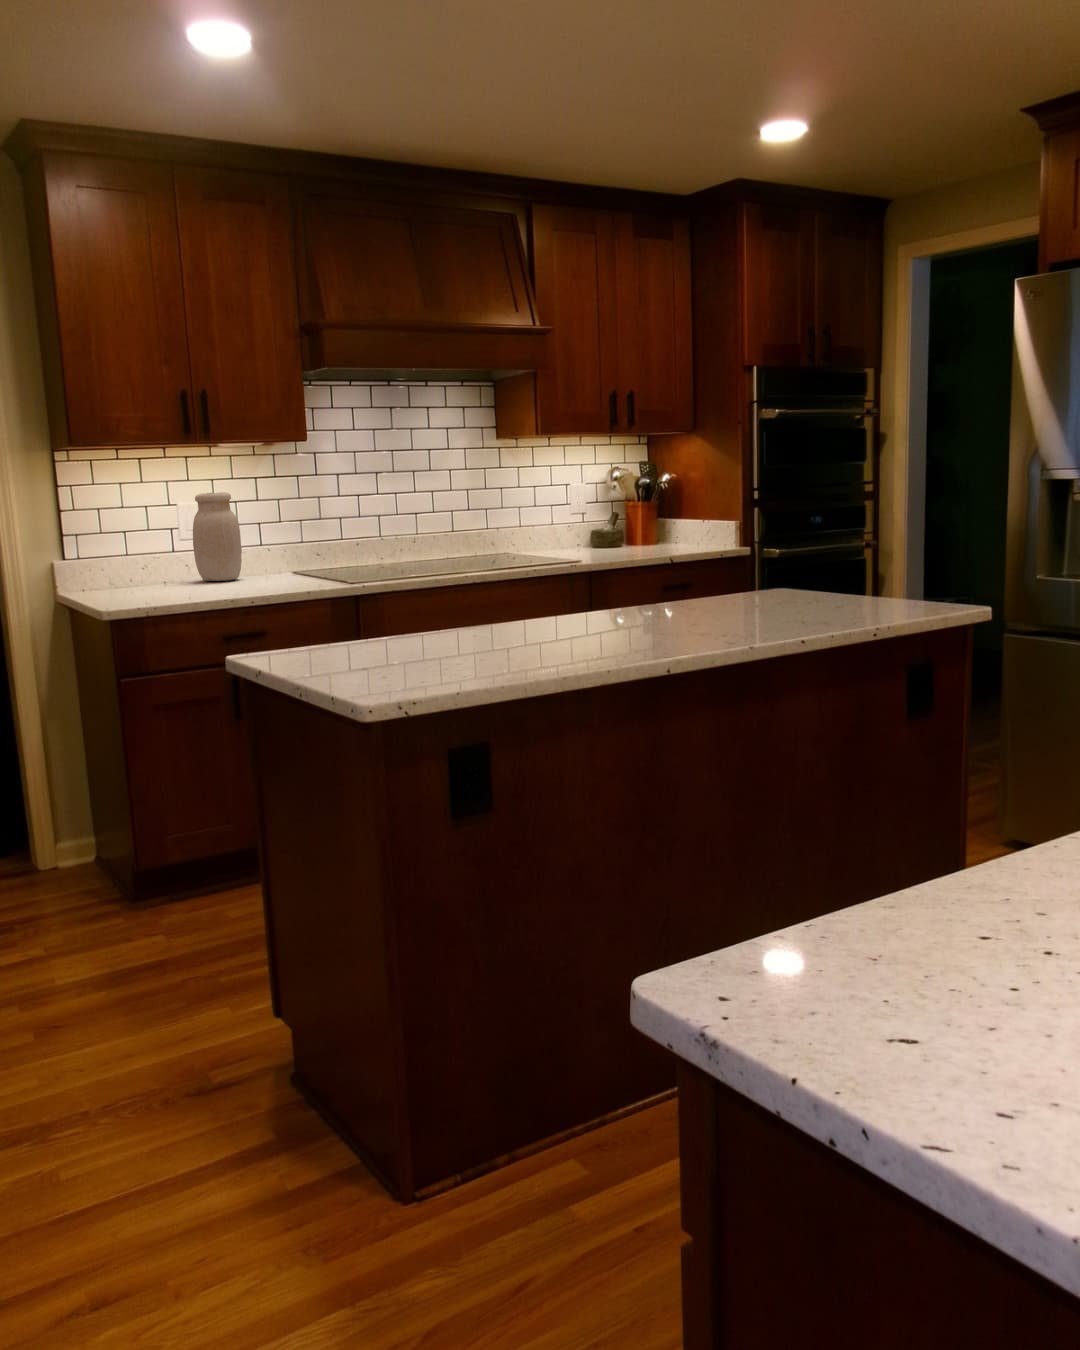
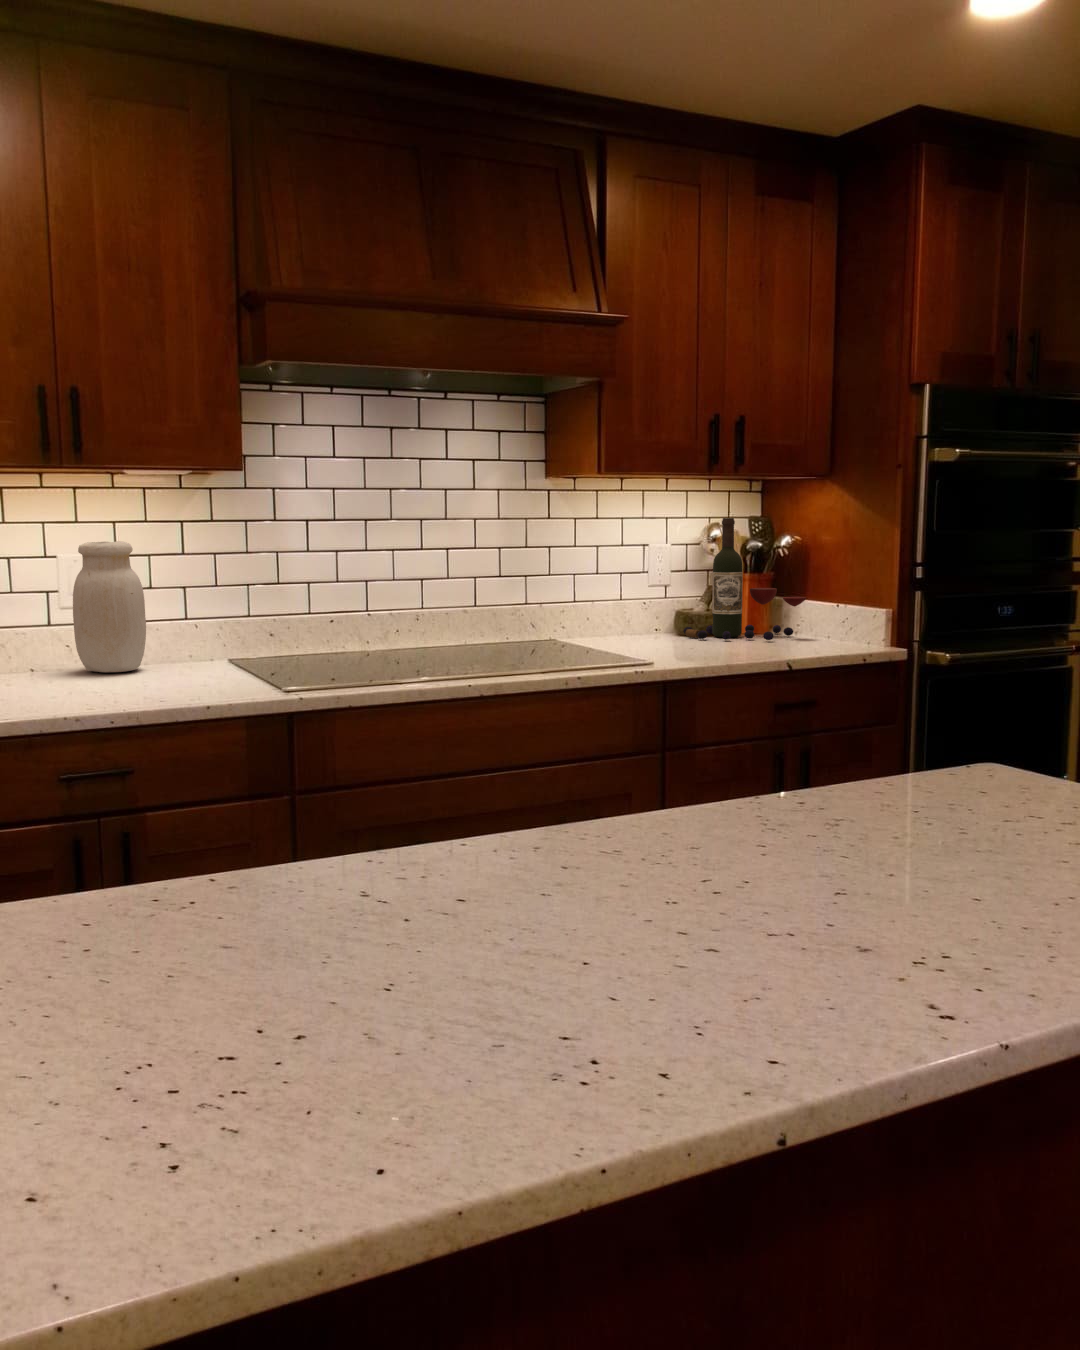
wine bottle: none [597,463,683,549] -> present [684,518,806,640]

